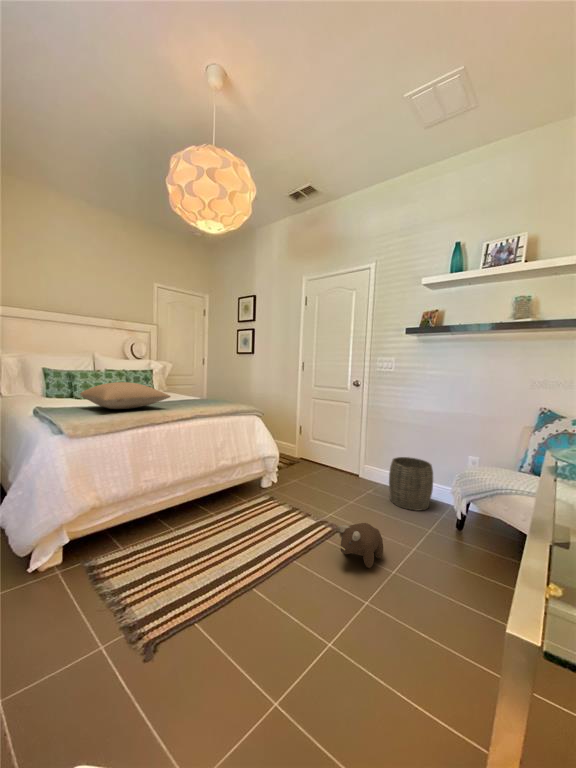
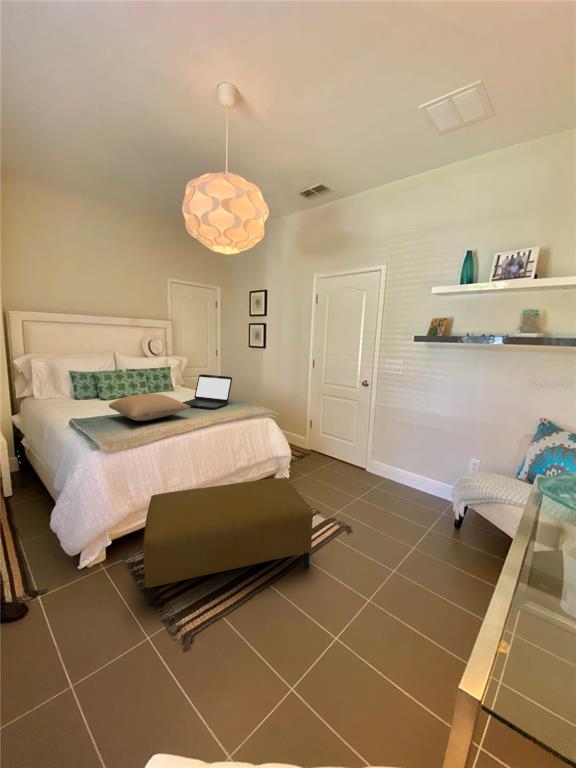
laptop: none [161,372,218,405] -> present [183,374,232,410]
woven basket: present [389,457,433,511] -> none [394,457,436,508]
ottoman: none [102,472,303,613] -> present [143,478,313,606]
plush toy: present [337,523,383,568] -> none [344,527,385,567]

